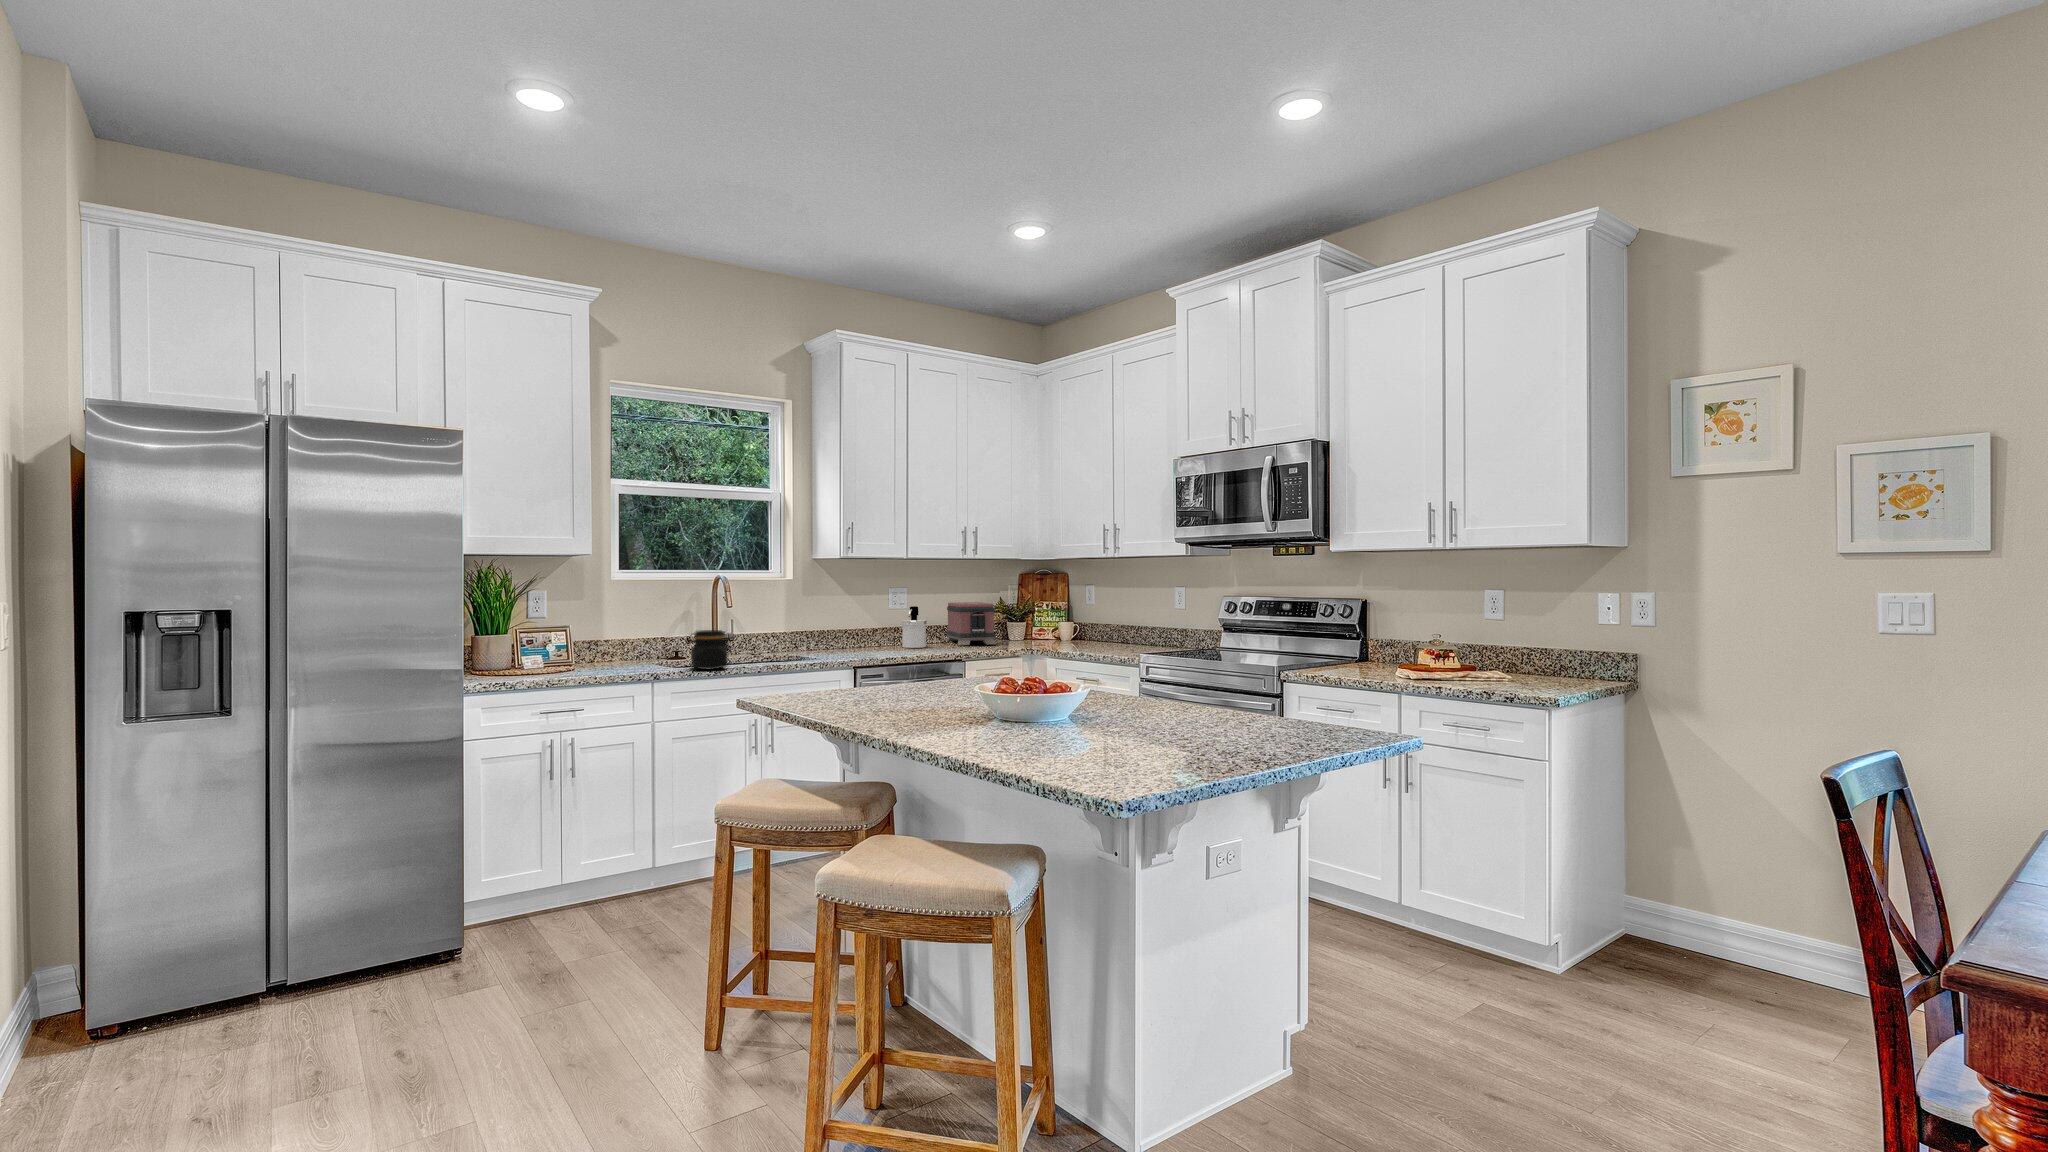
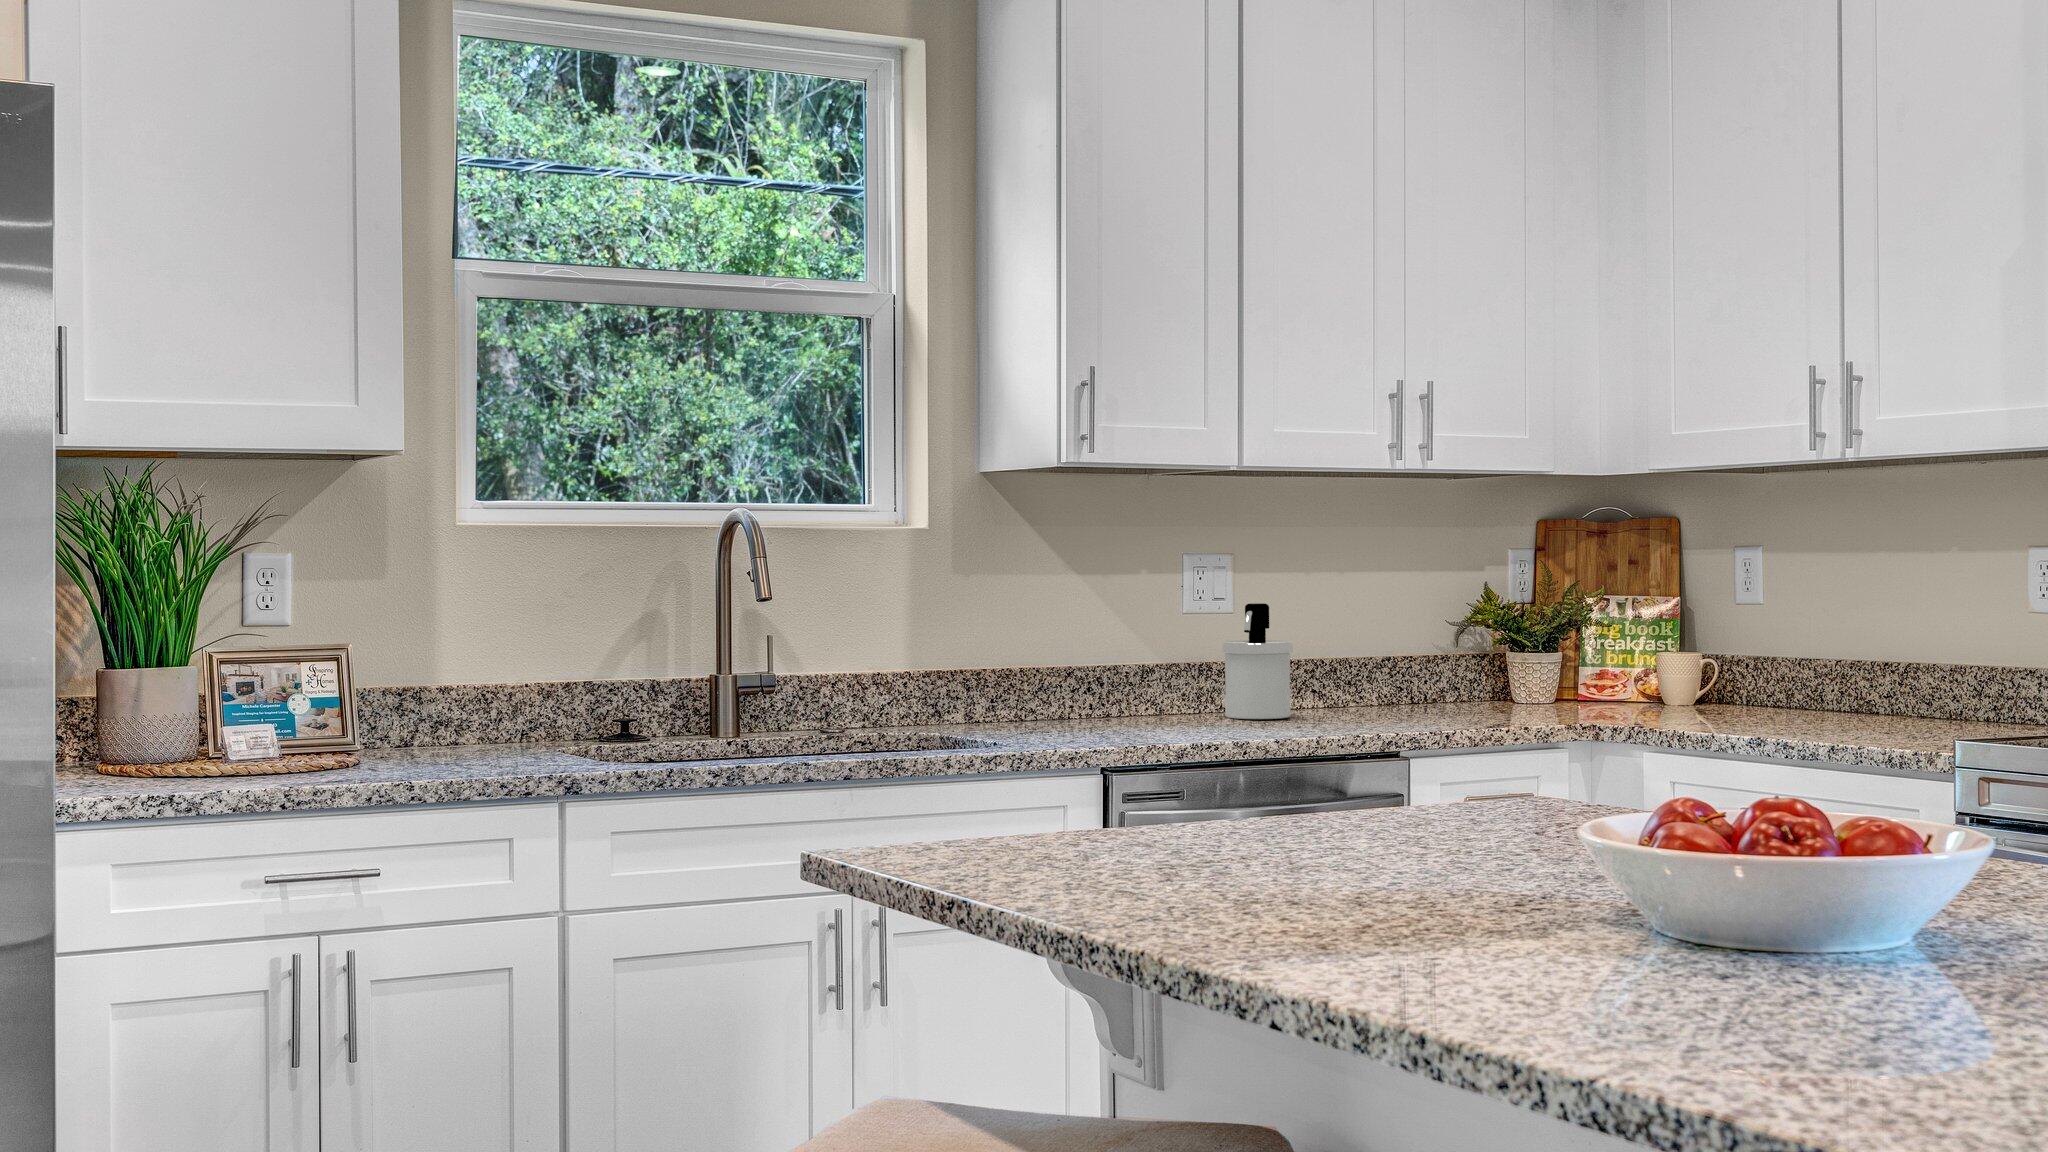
toaster: present [946,602,996,645] -> none [1338,595,1487,713]
jar: present [687,630,730,669] -> none [650,659,769,768]

